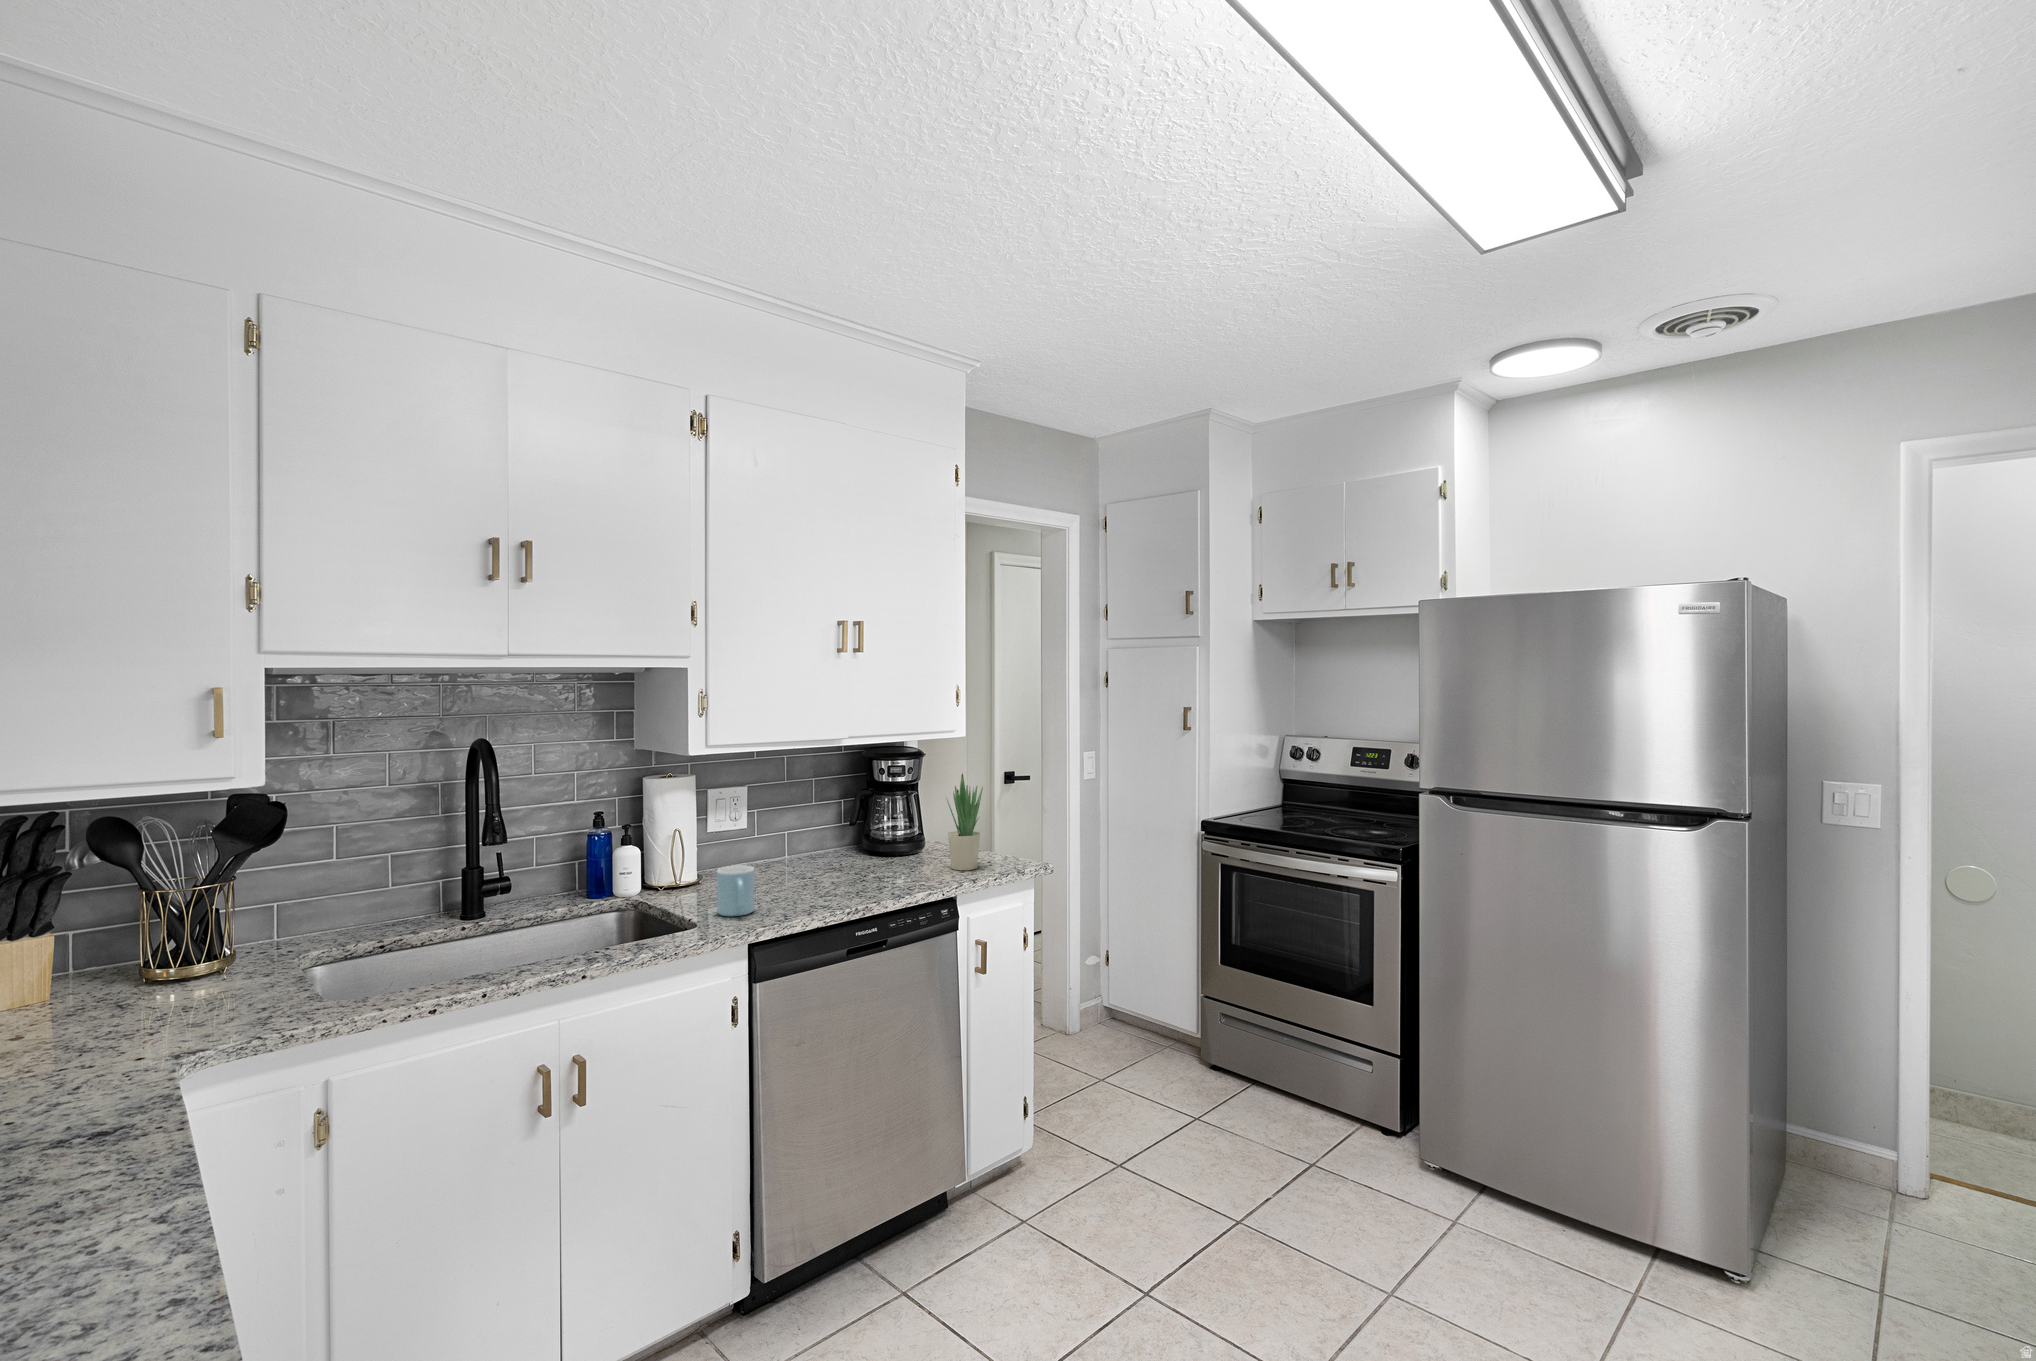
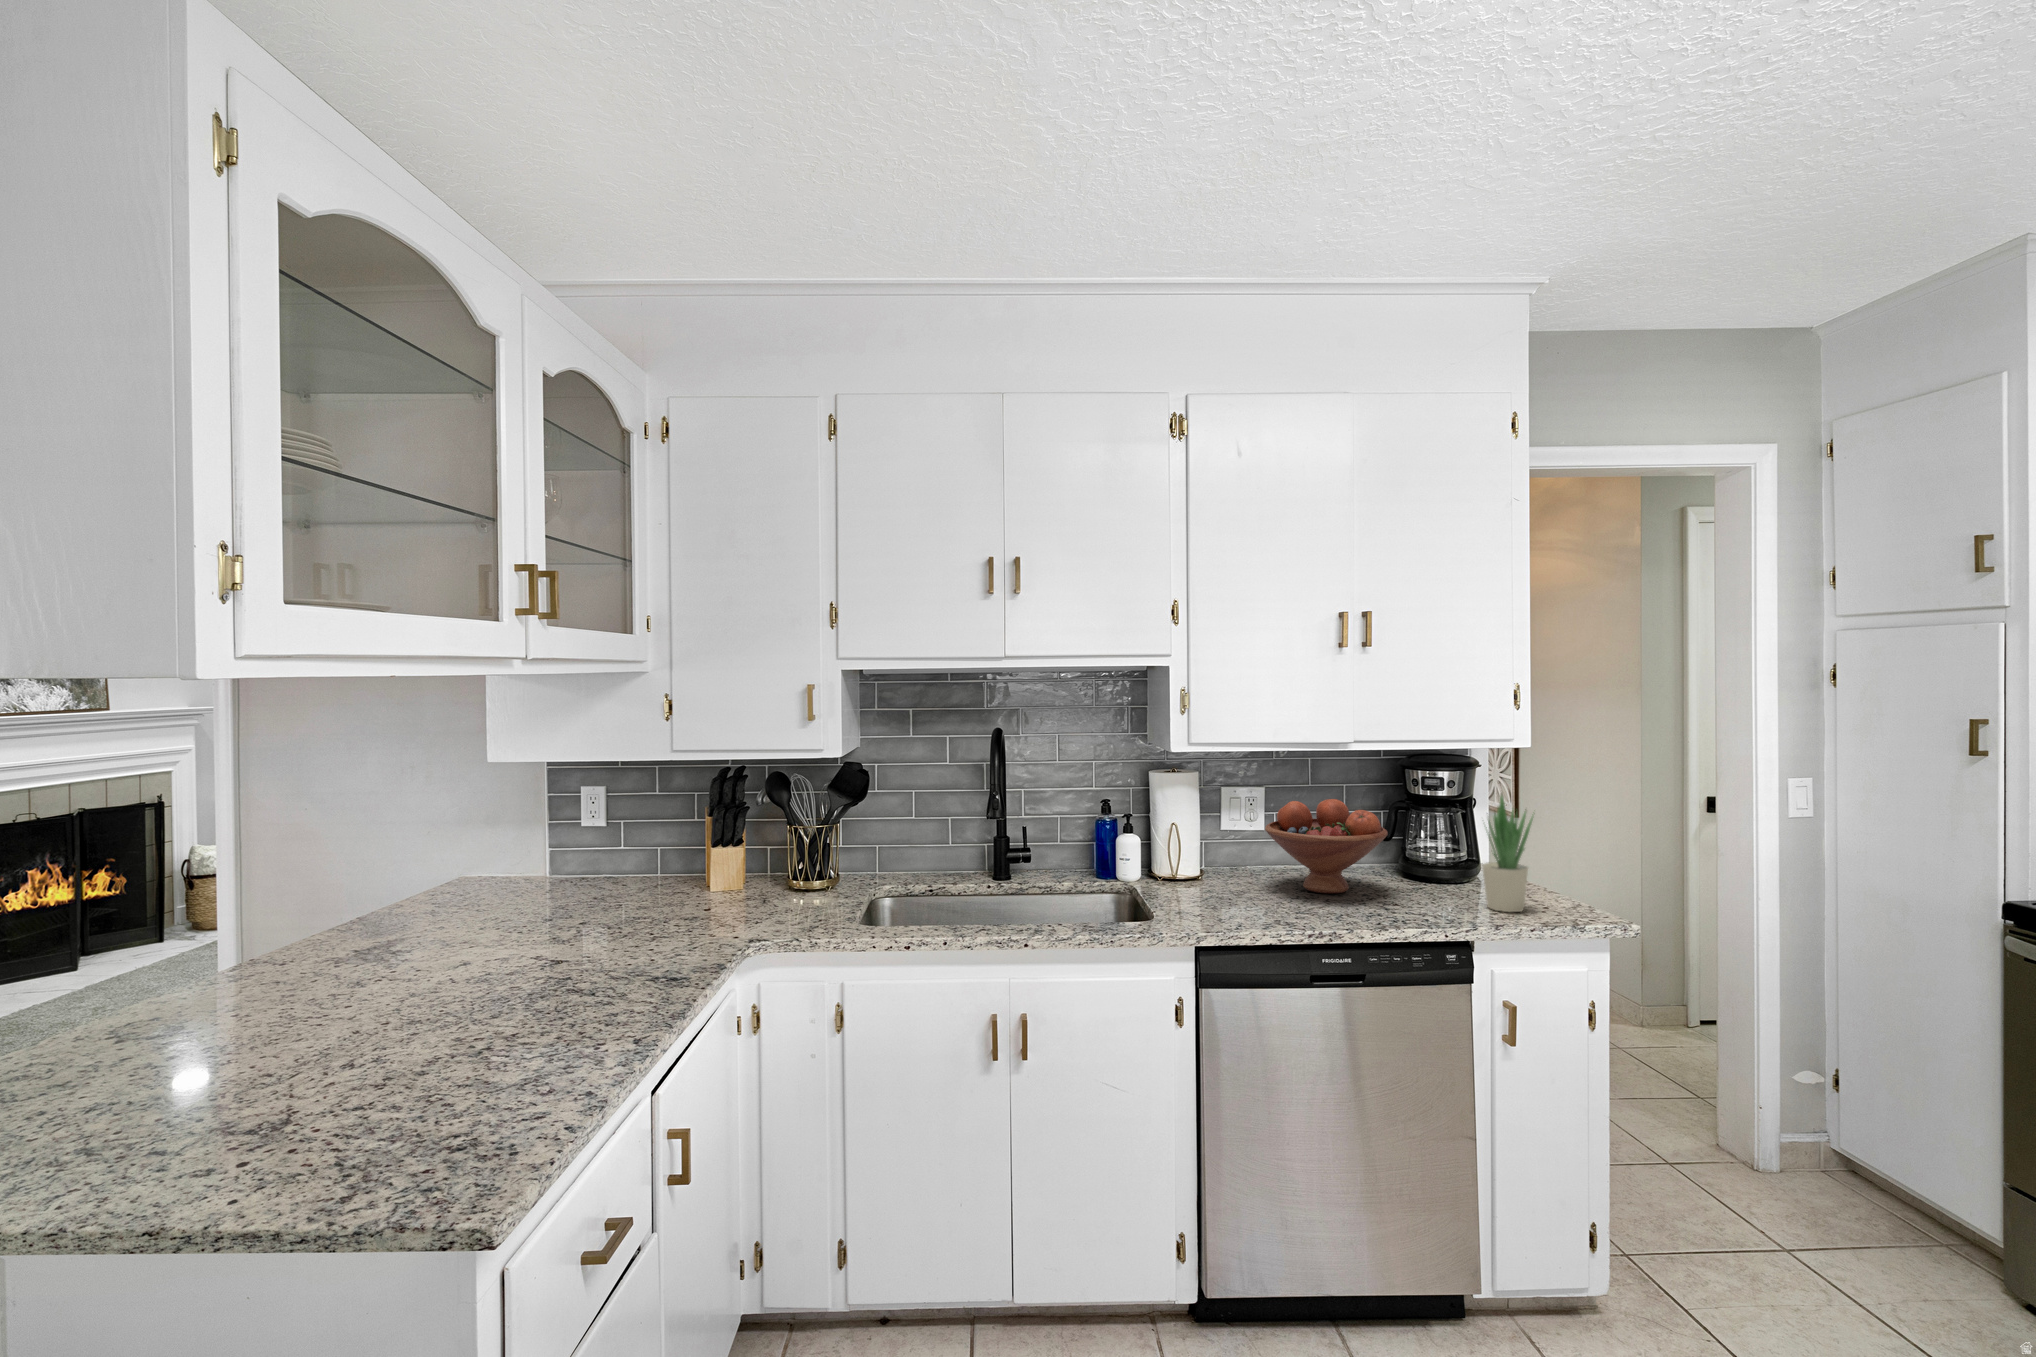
fruit bowl: none [766,792,875,878] -> present [1265,799,1388,893]
mug: present [717,866,754,916] -> none [1181,865,1218,916]

